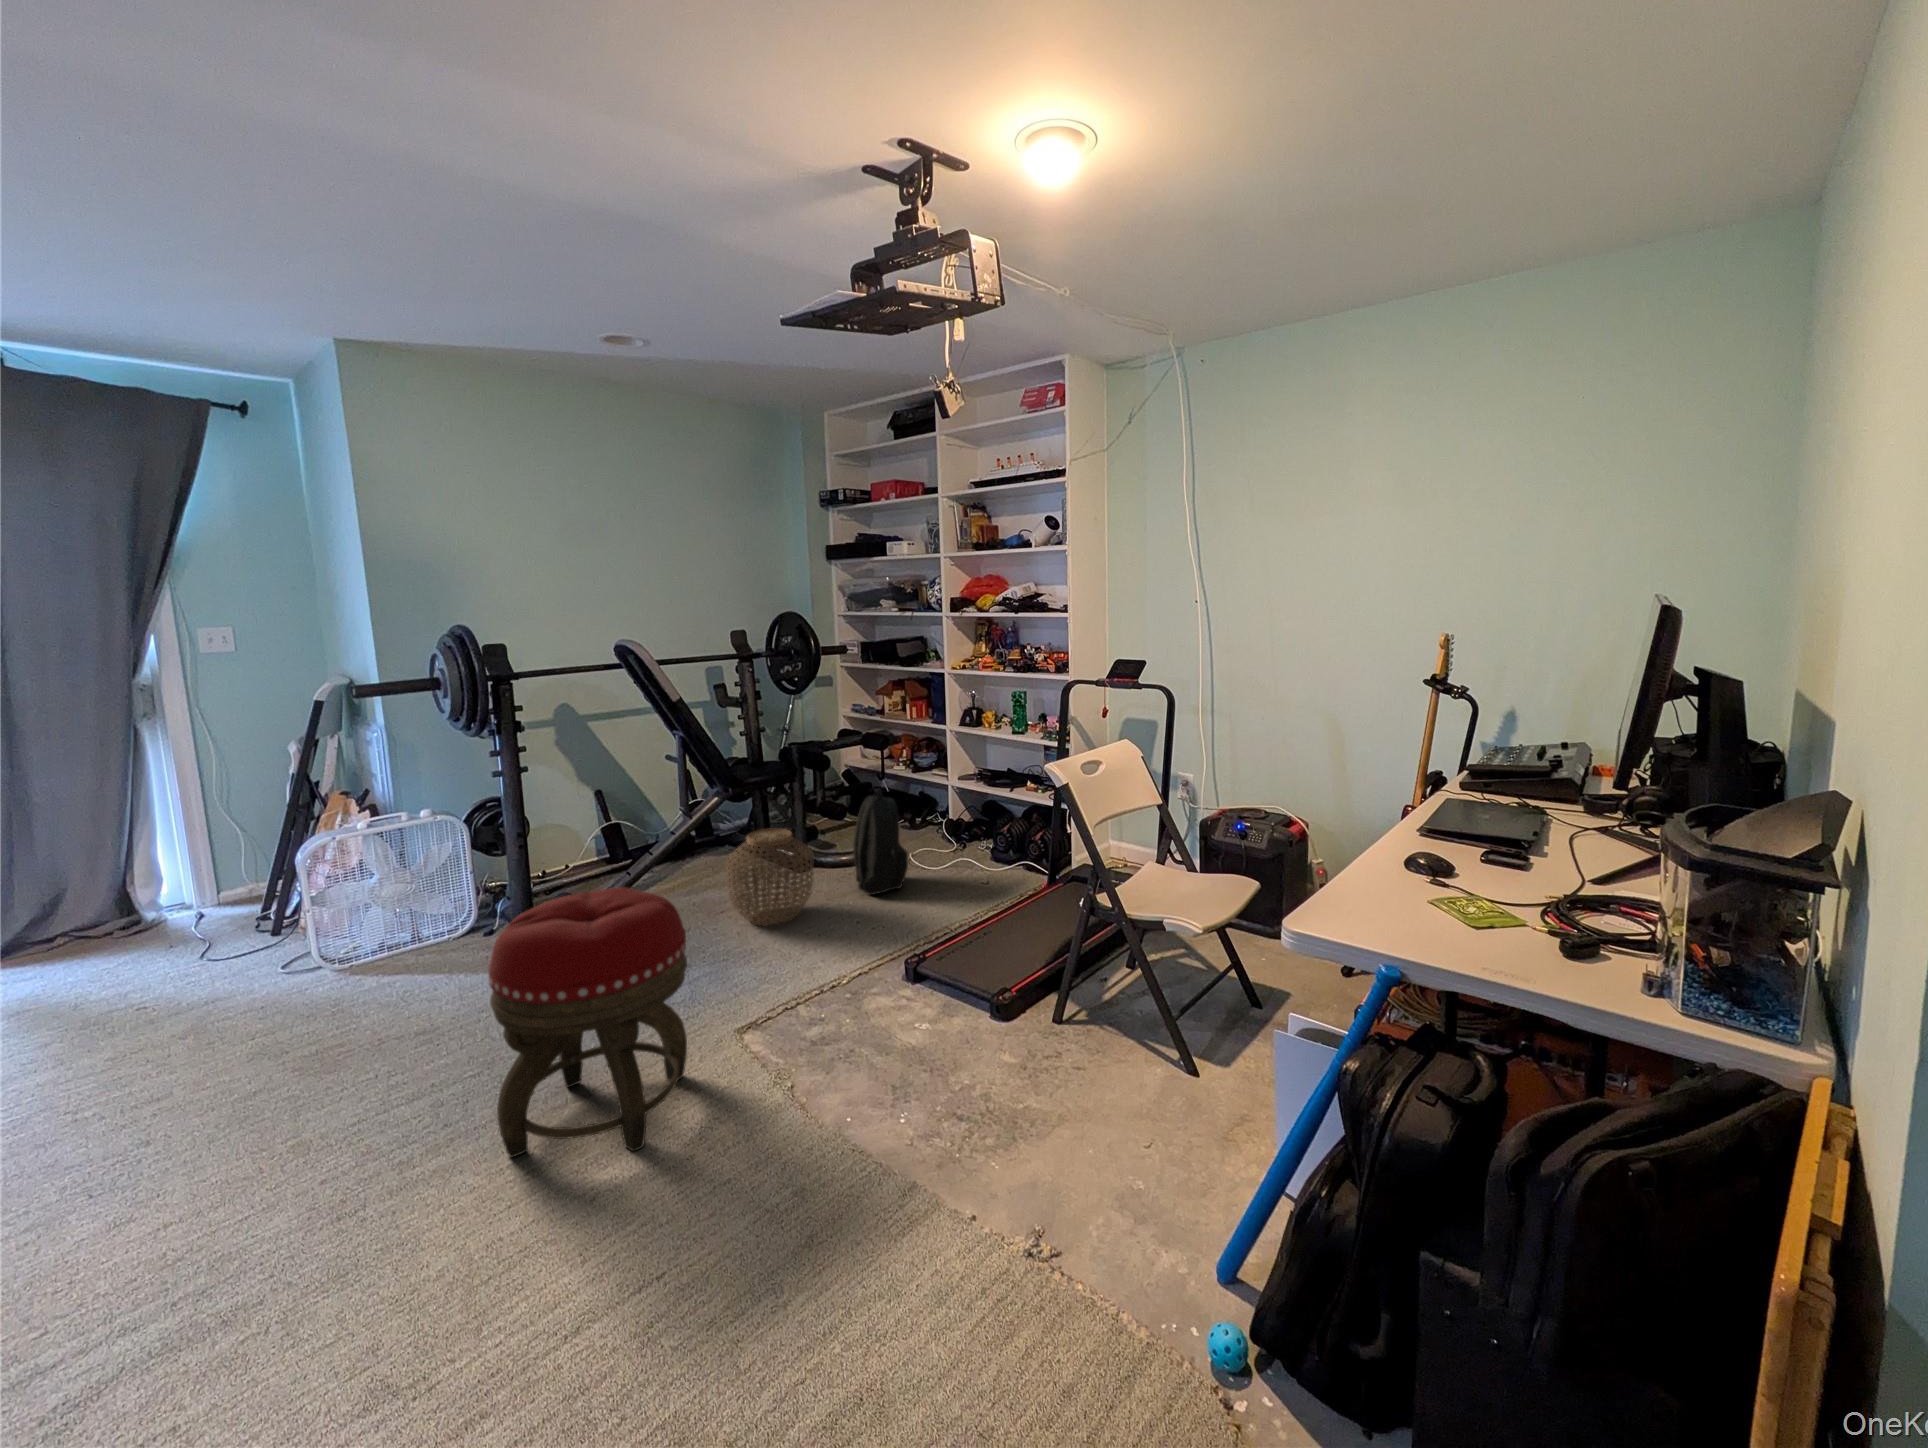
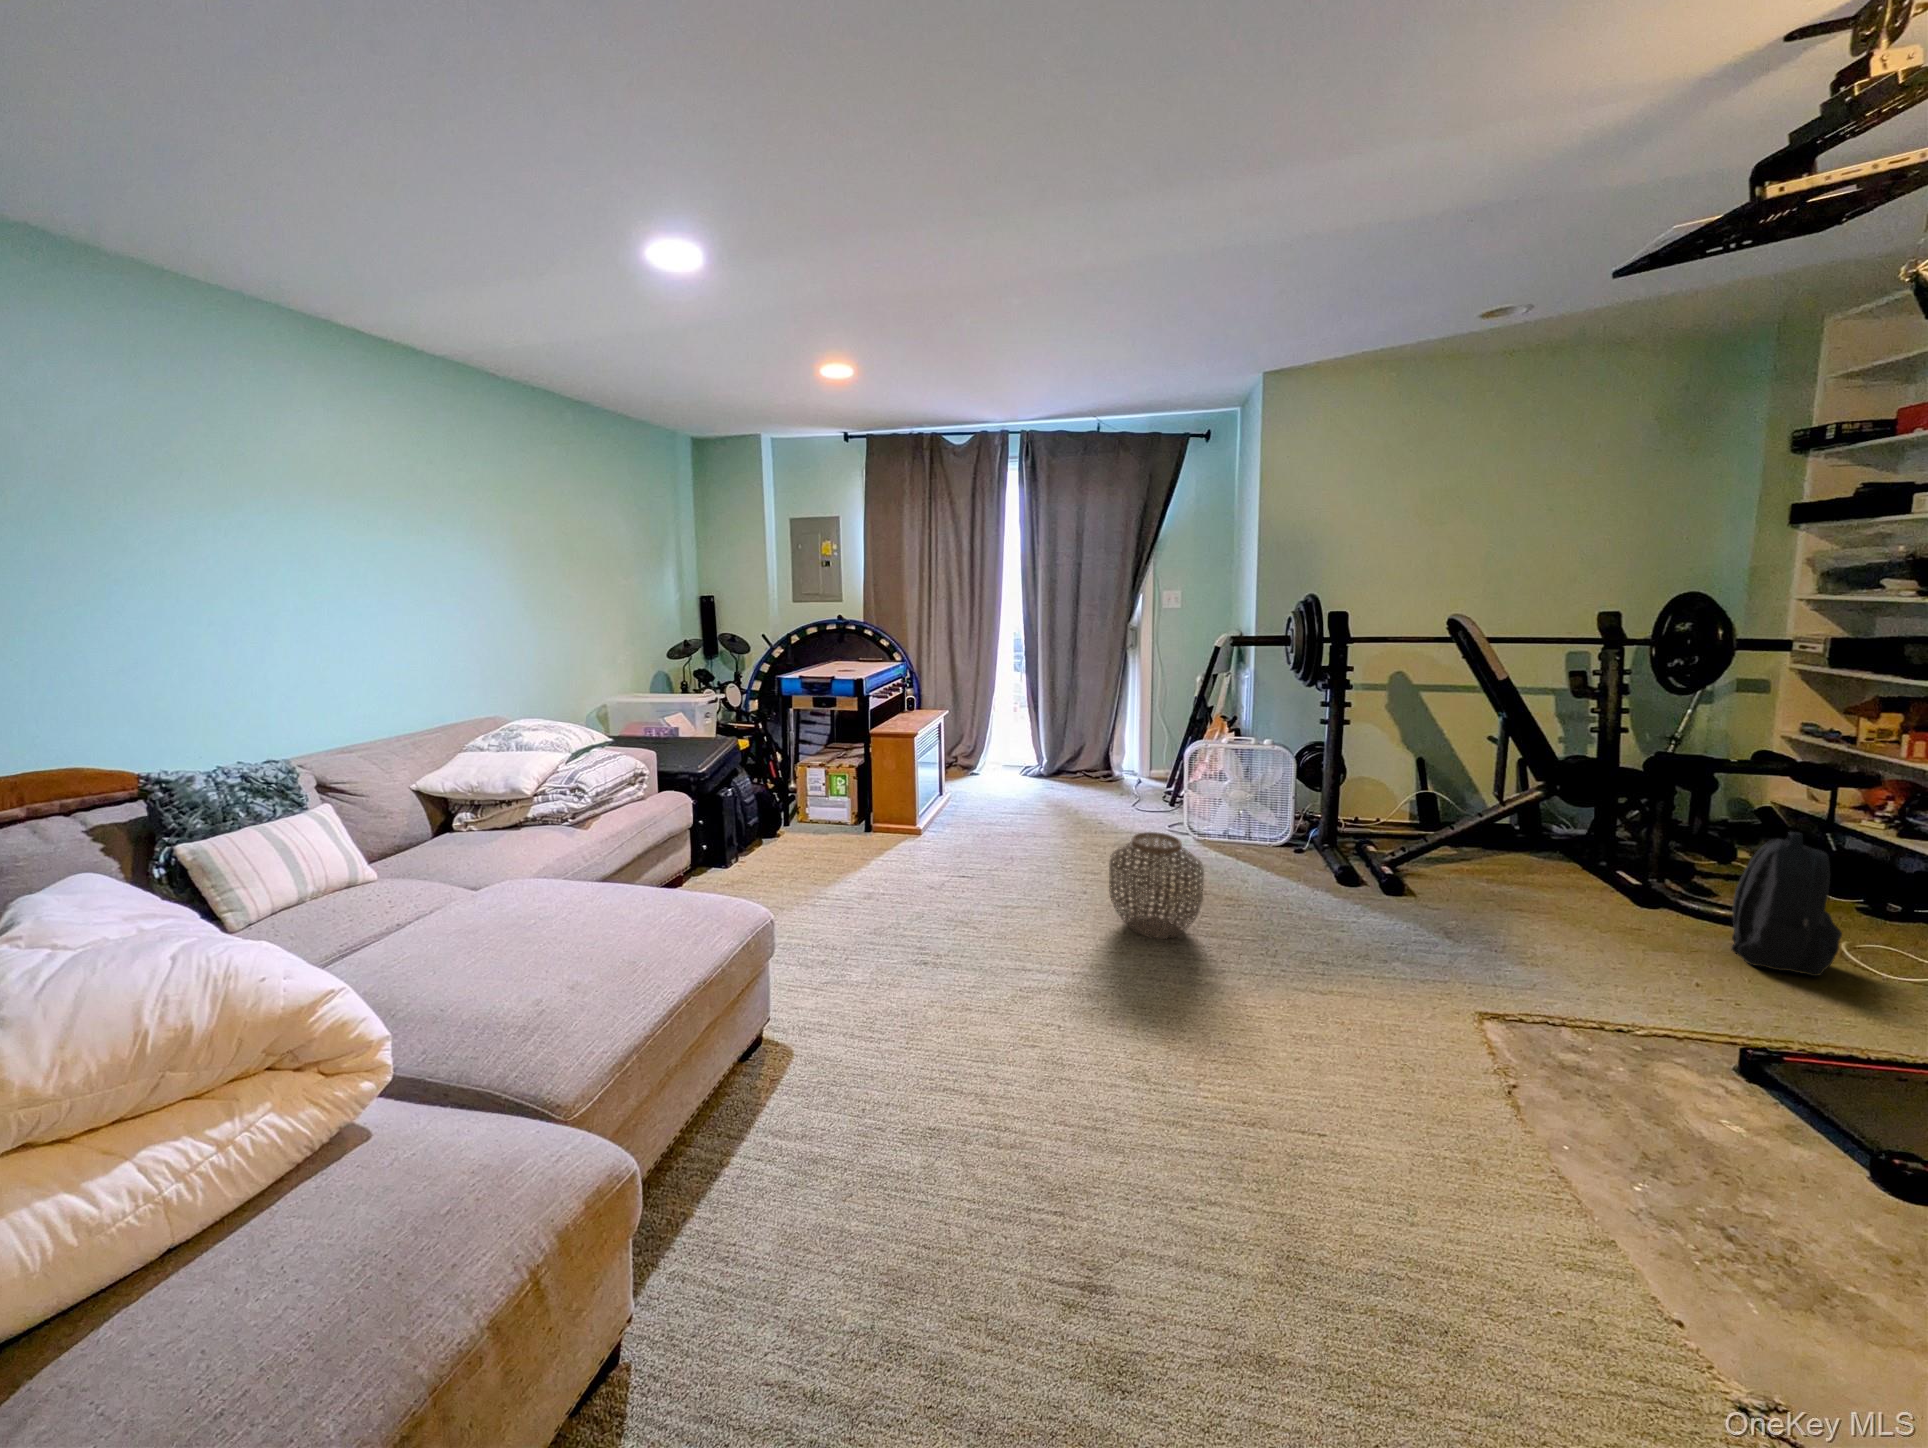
woven basket: present [727,828,814,926] -> present [1109,832,1204,939]
footstool: present [488,887,687,1158] -> none [1249,821,1425,1048]

